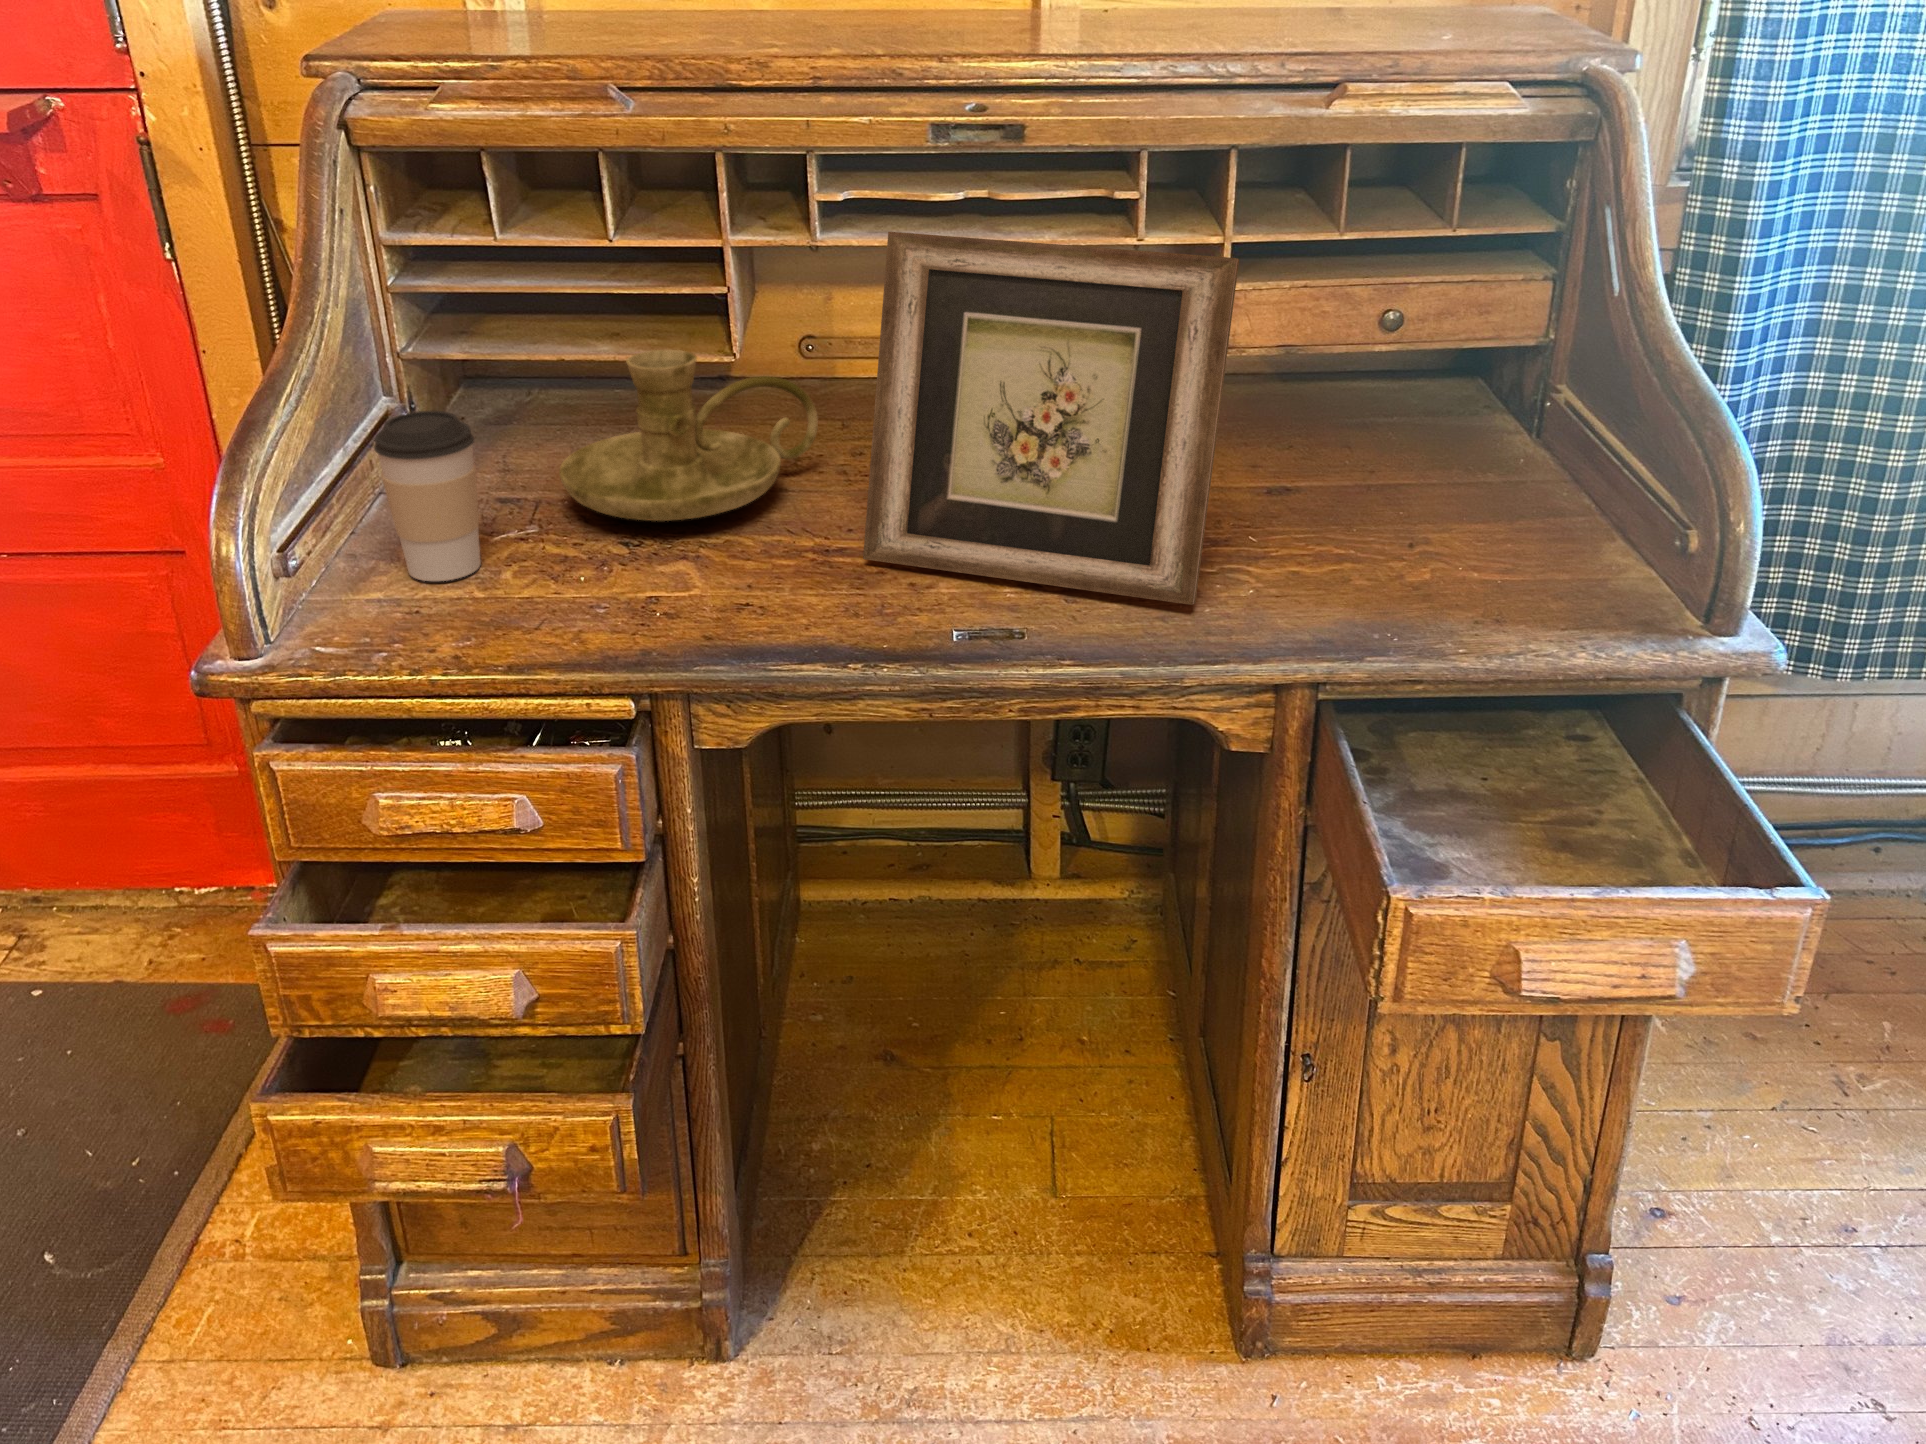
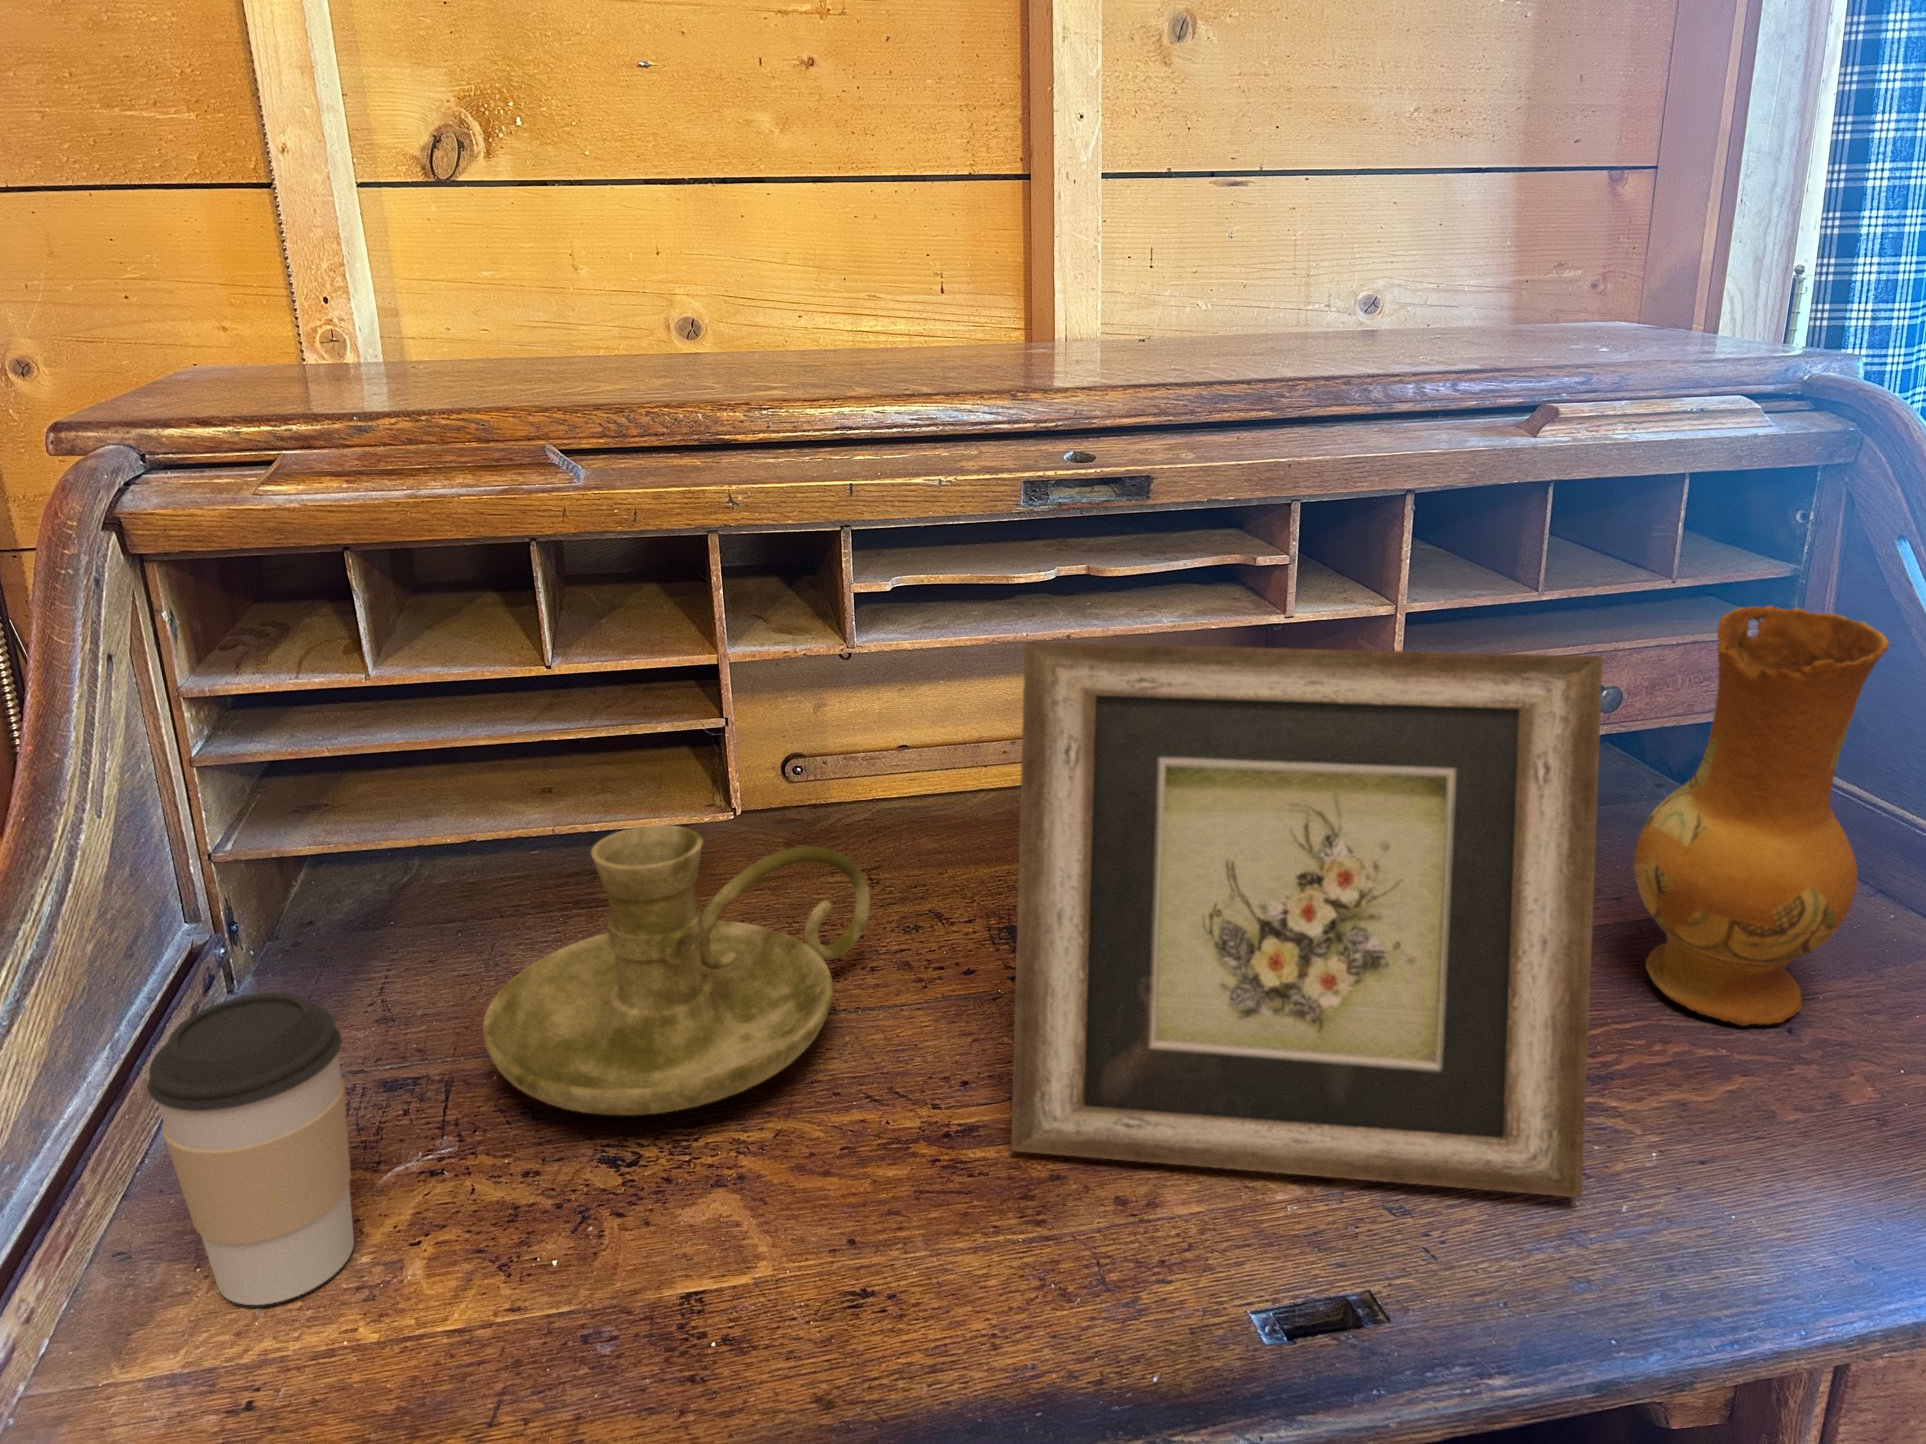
ceramic jug: none [1337,242,1506,547] -> present [1634,606,1889,1026]

